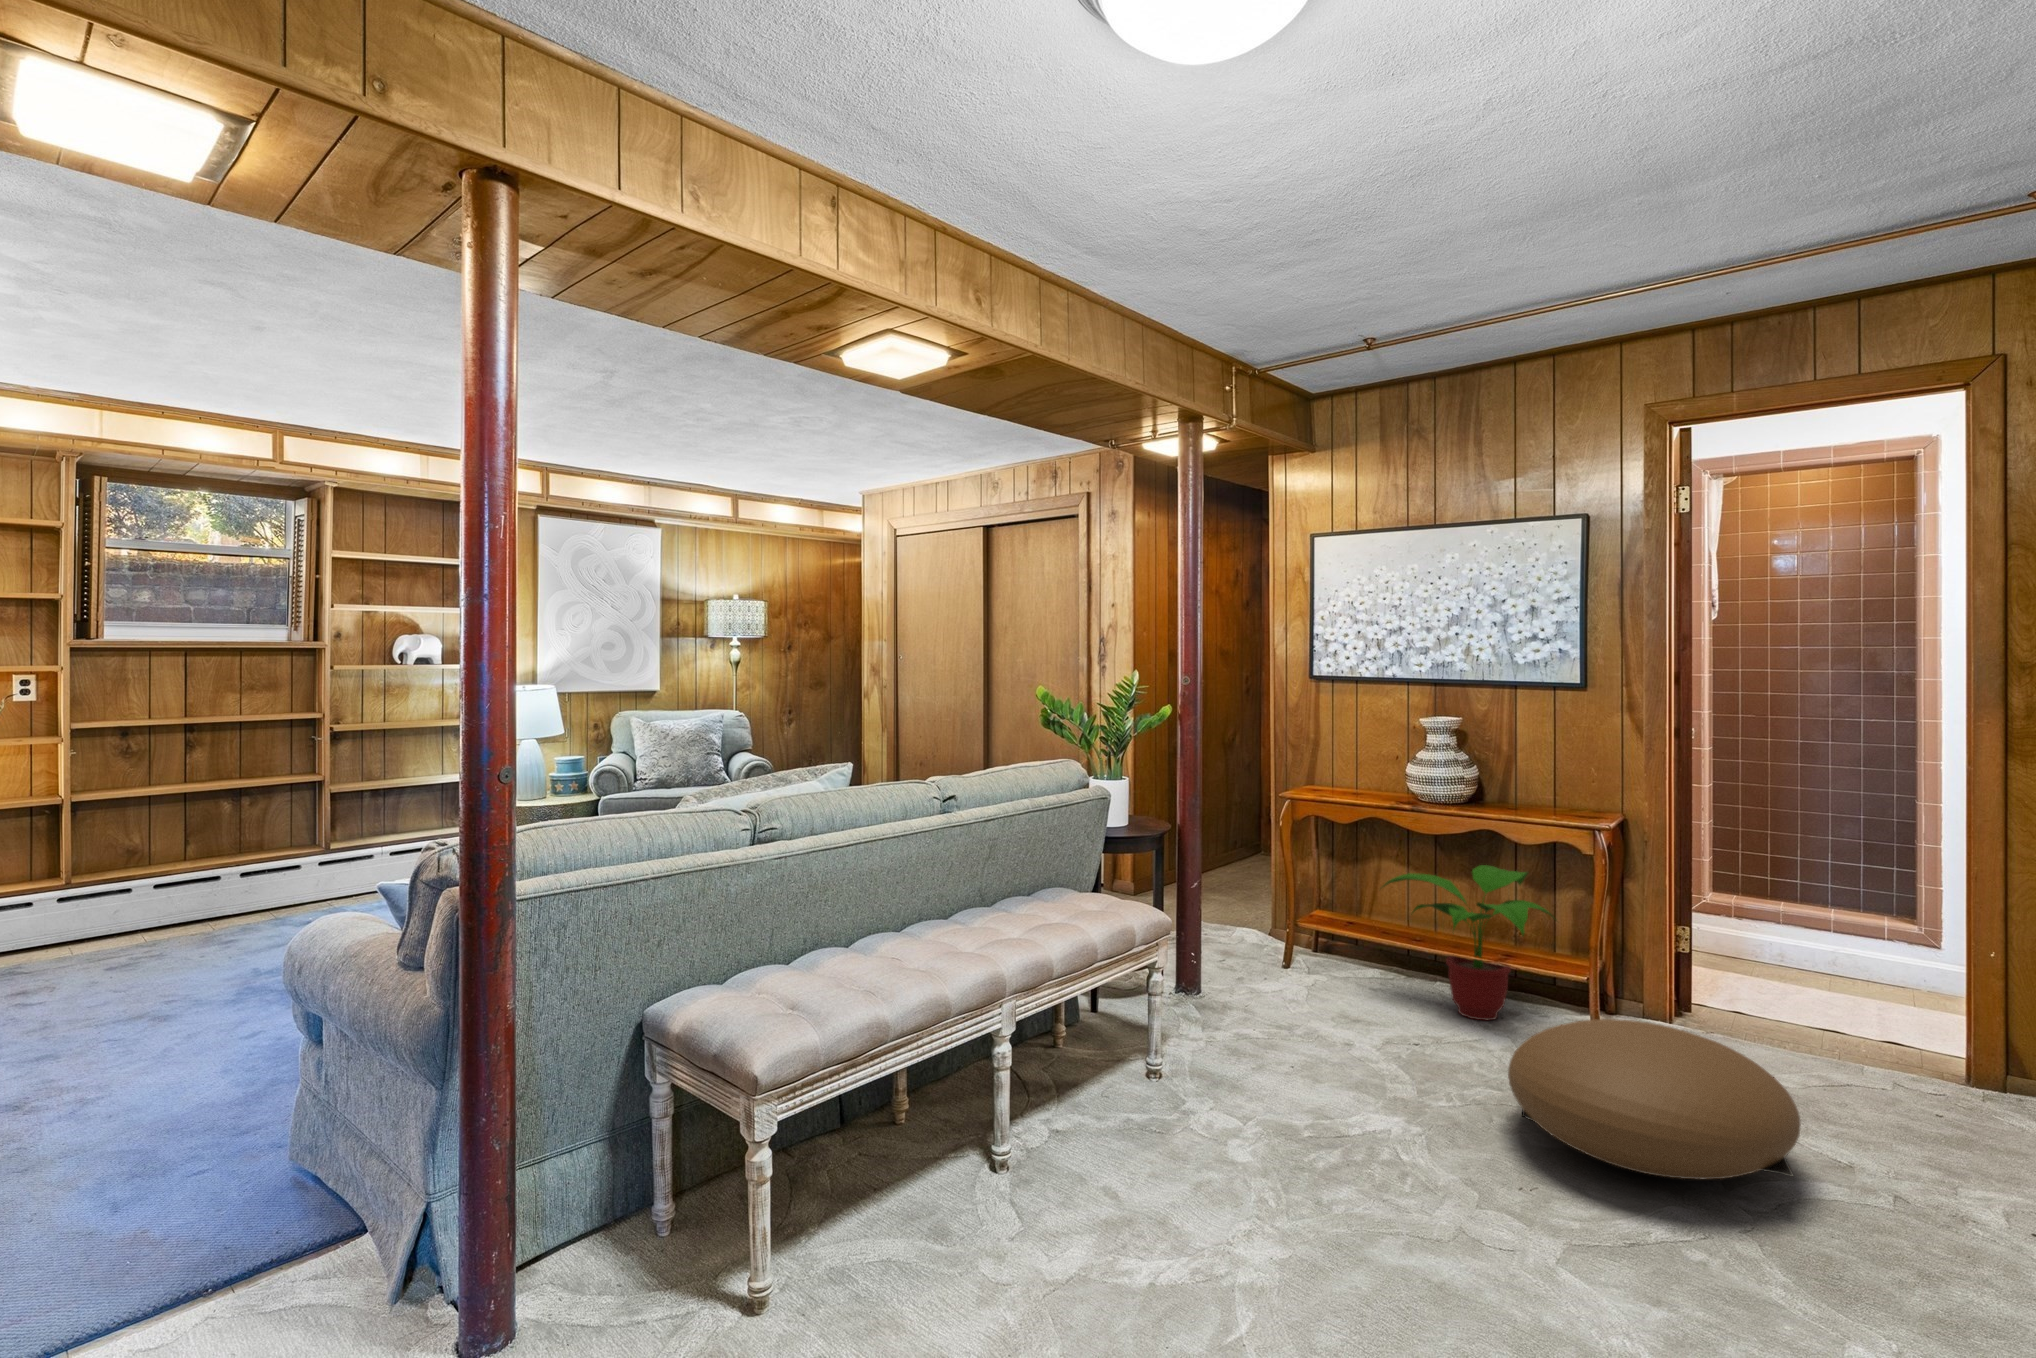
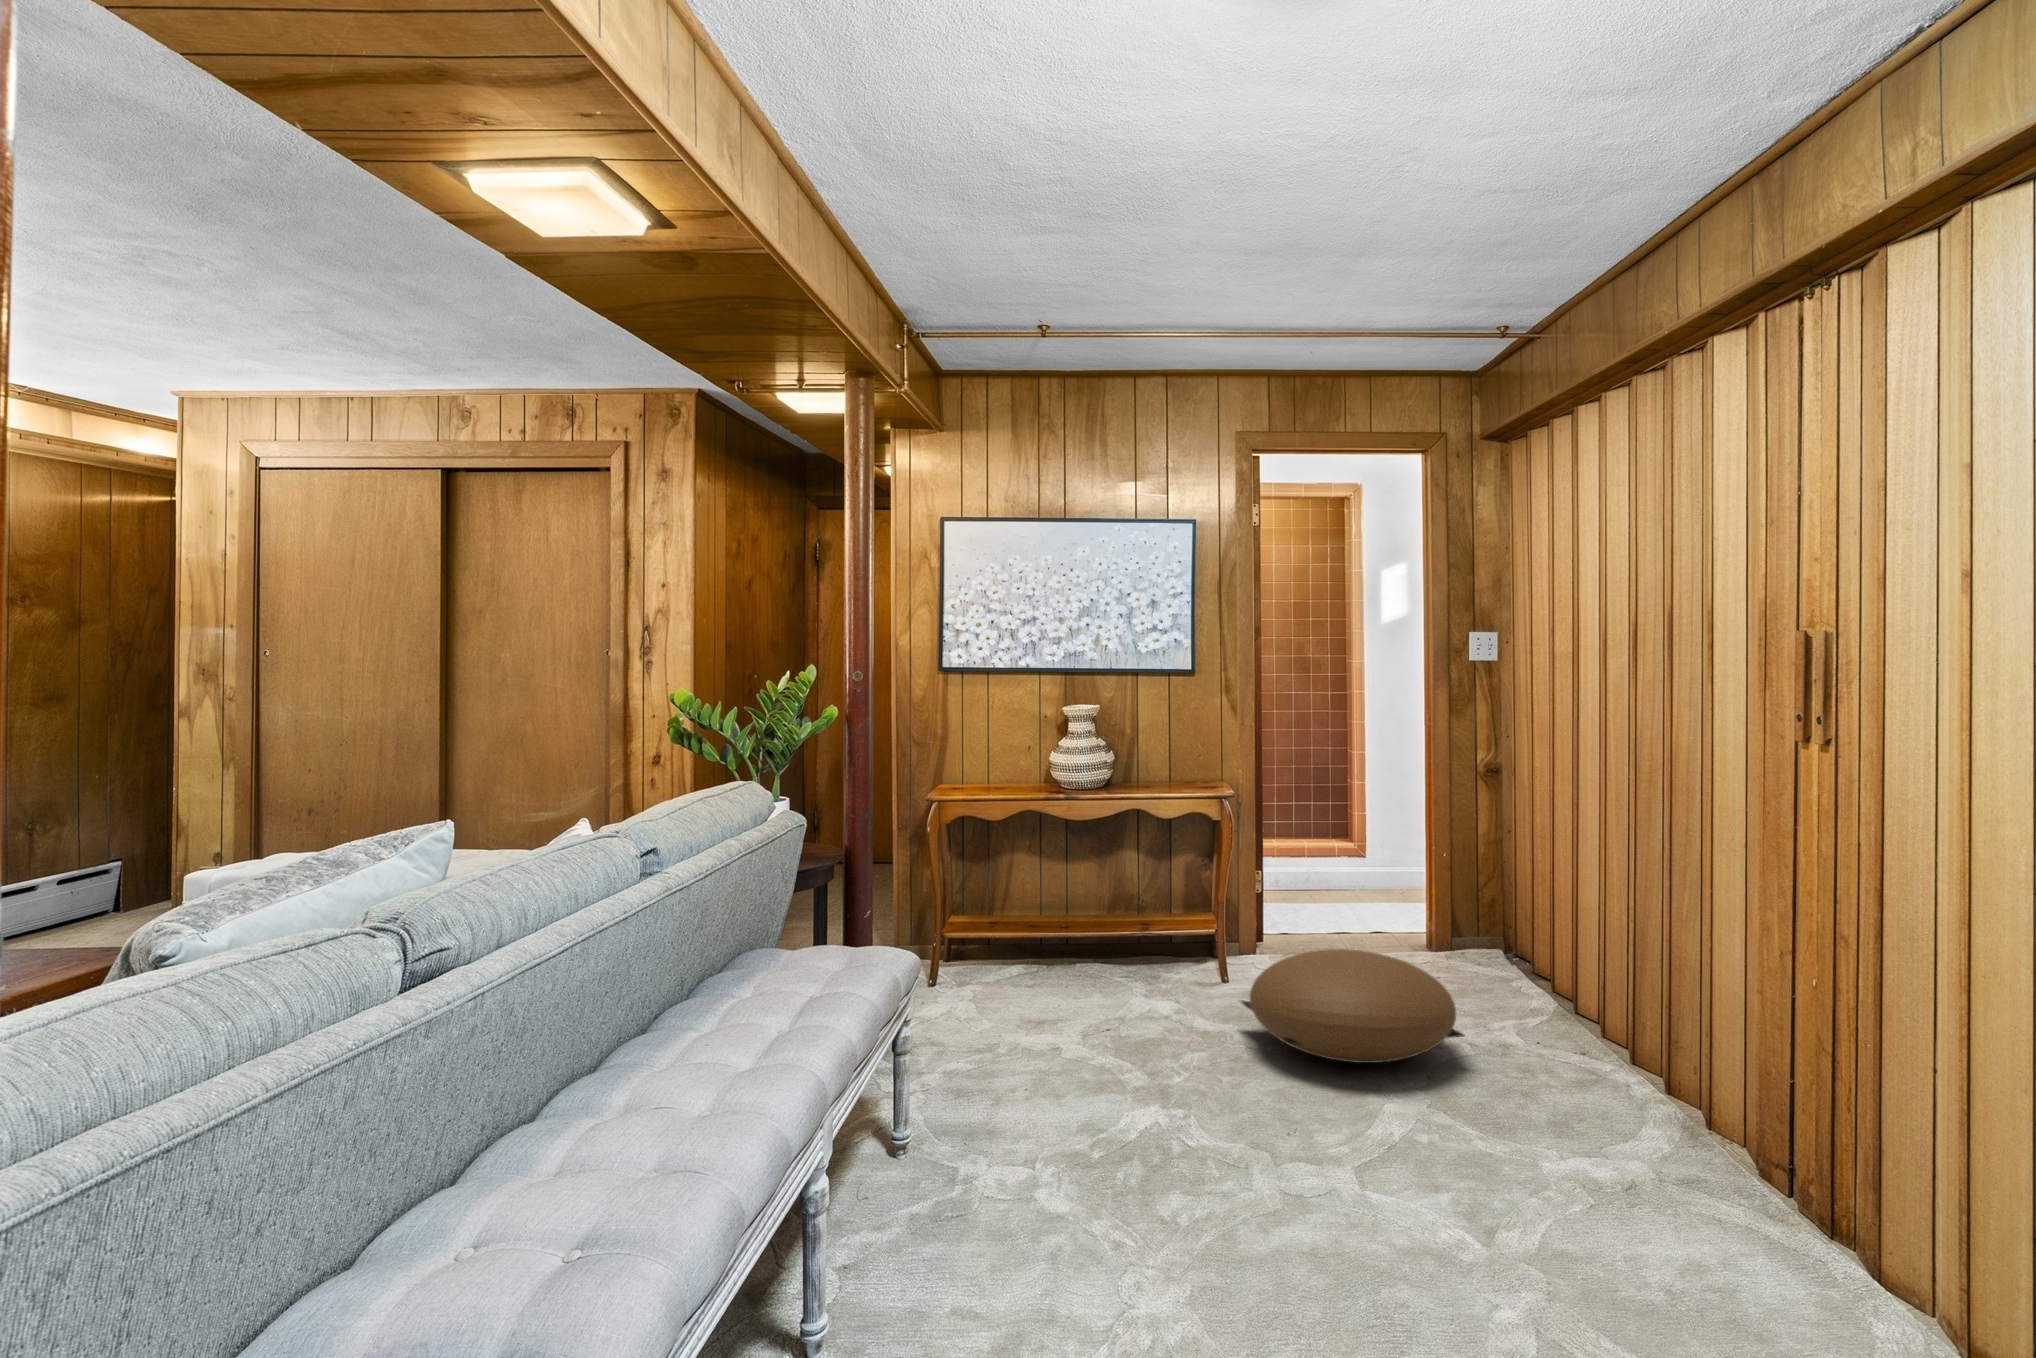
potted plant: present [1383,865,1554,1020] -> none [1047,844,1199,987]

